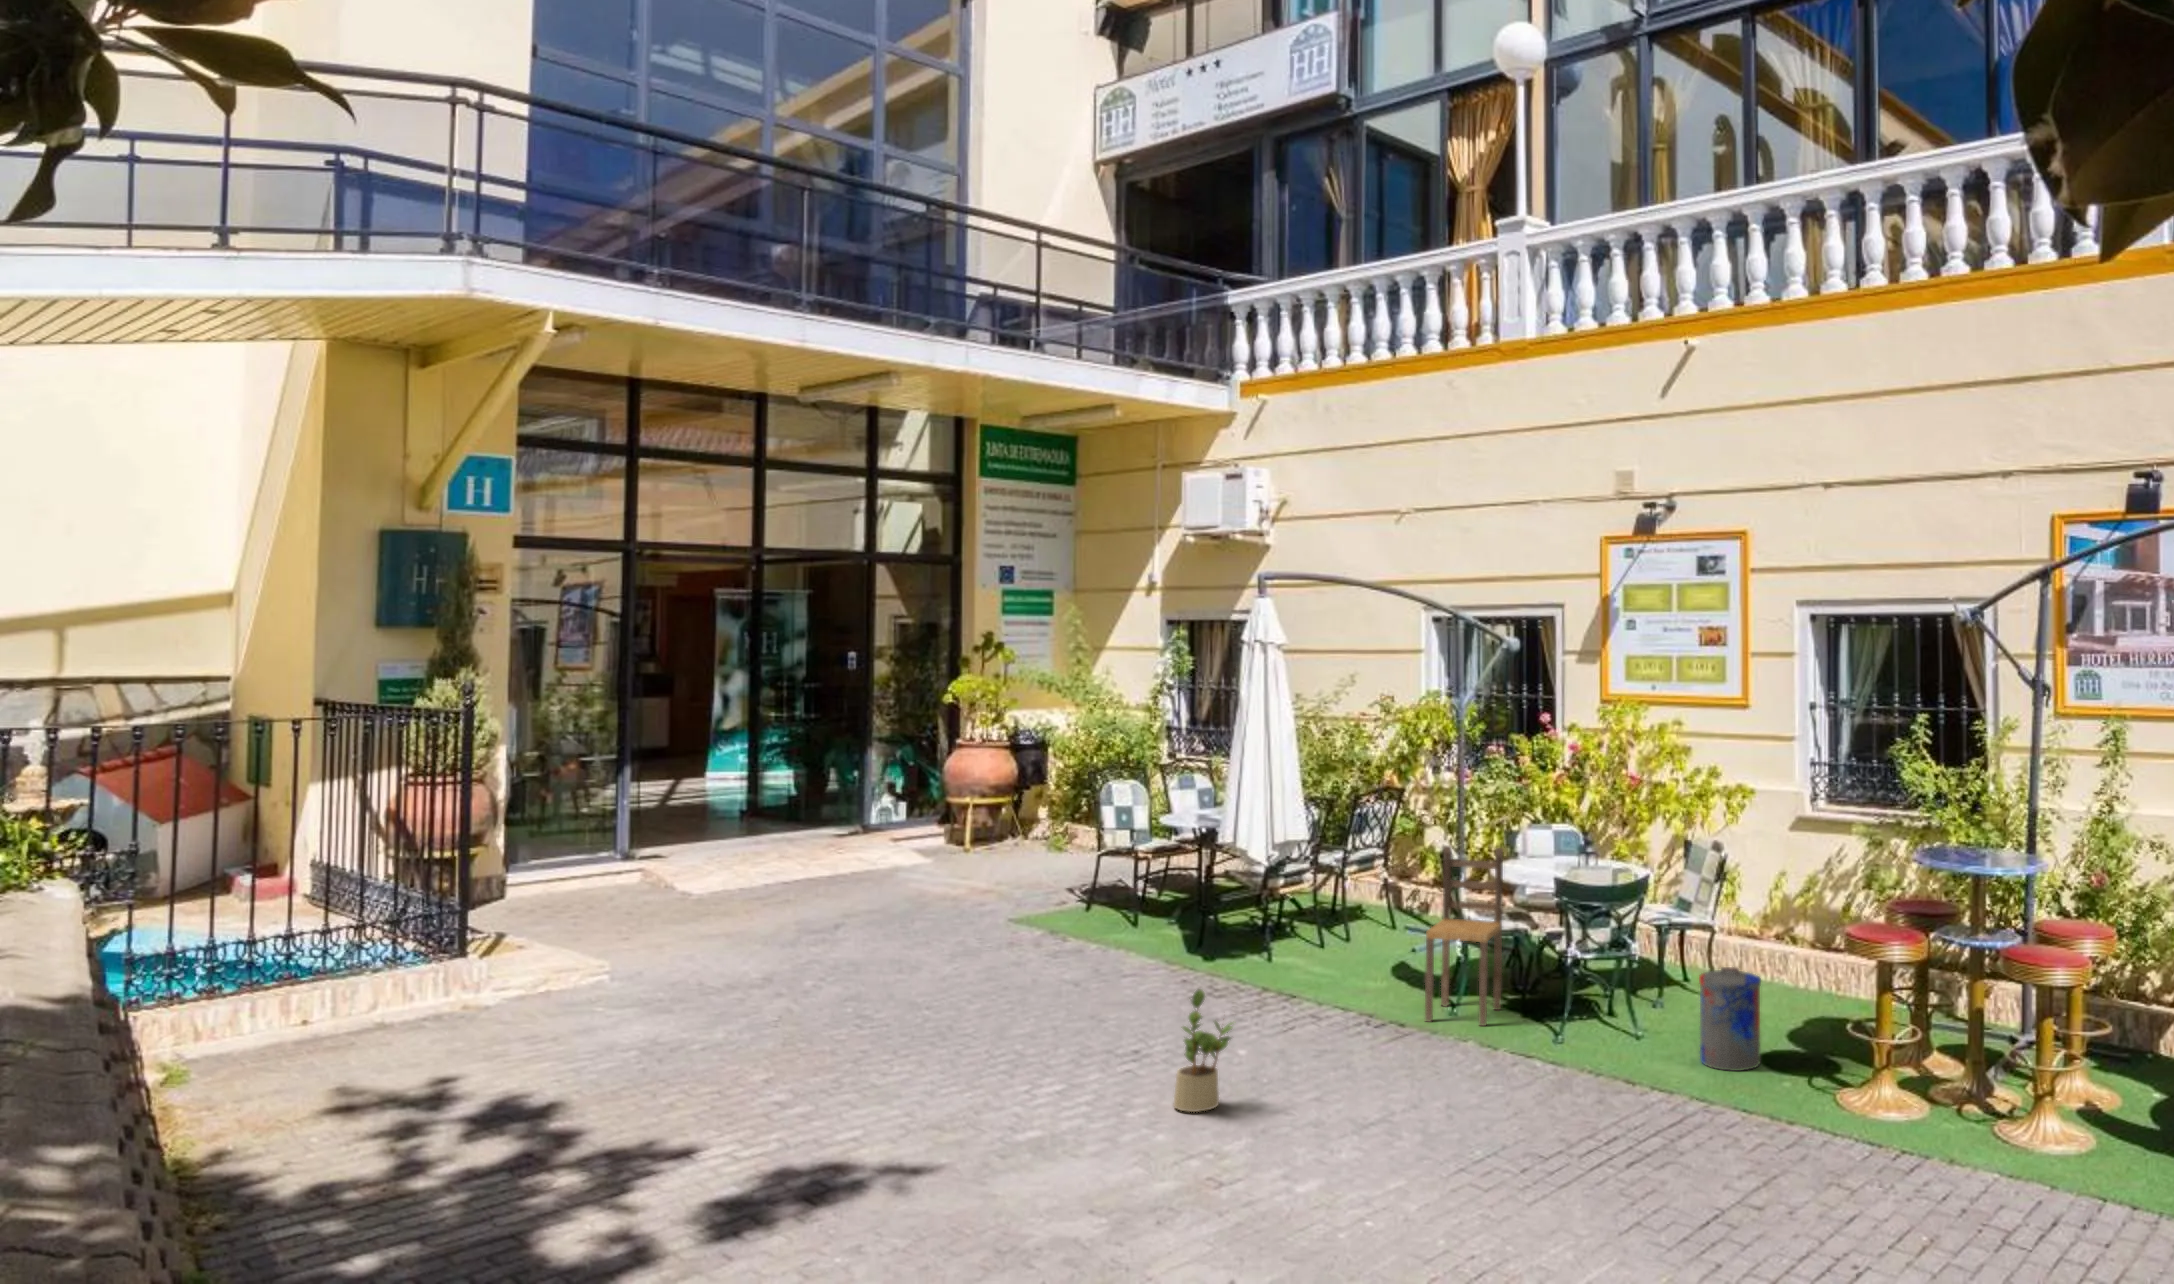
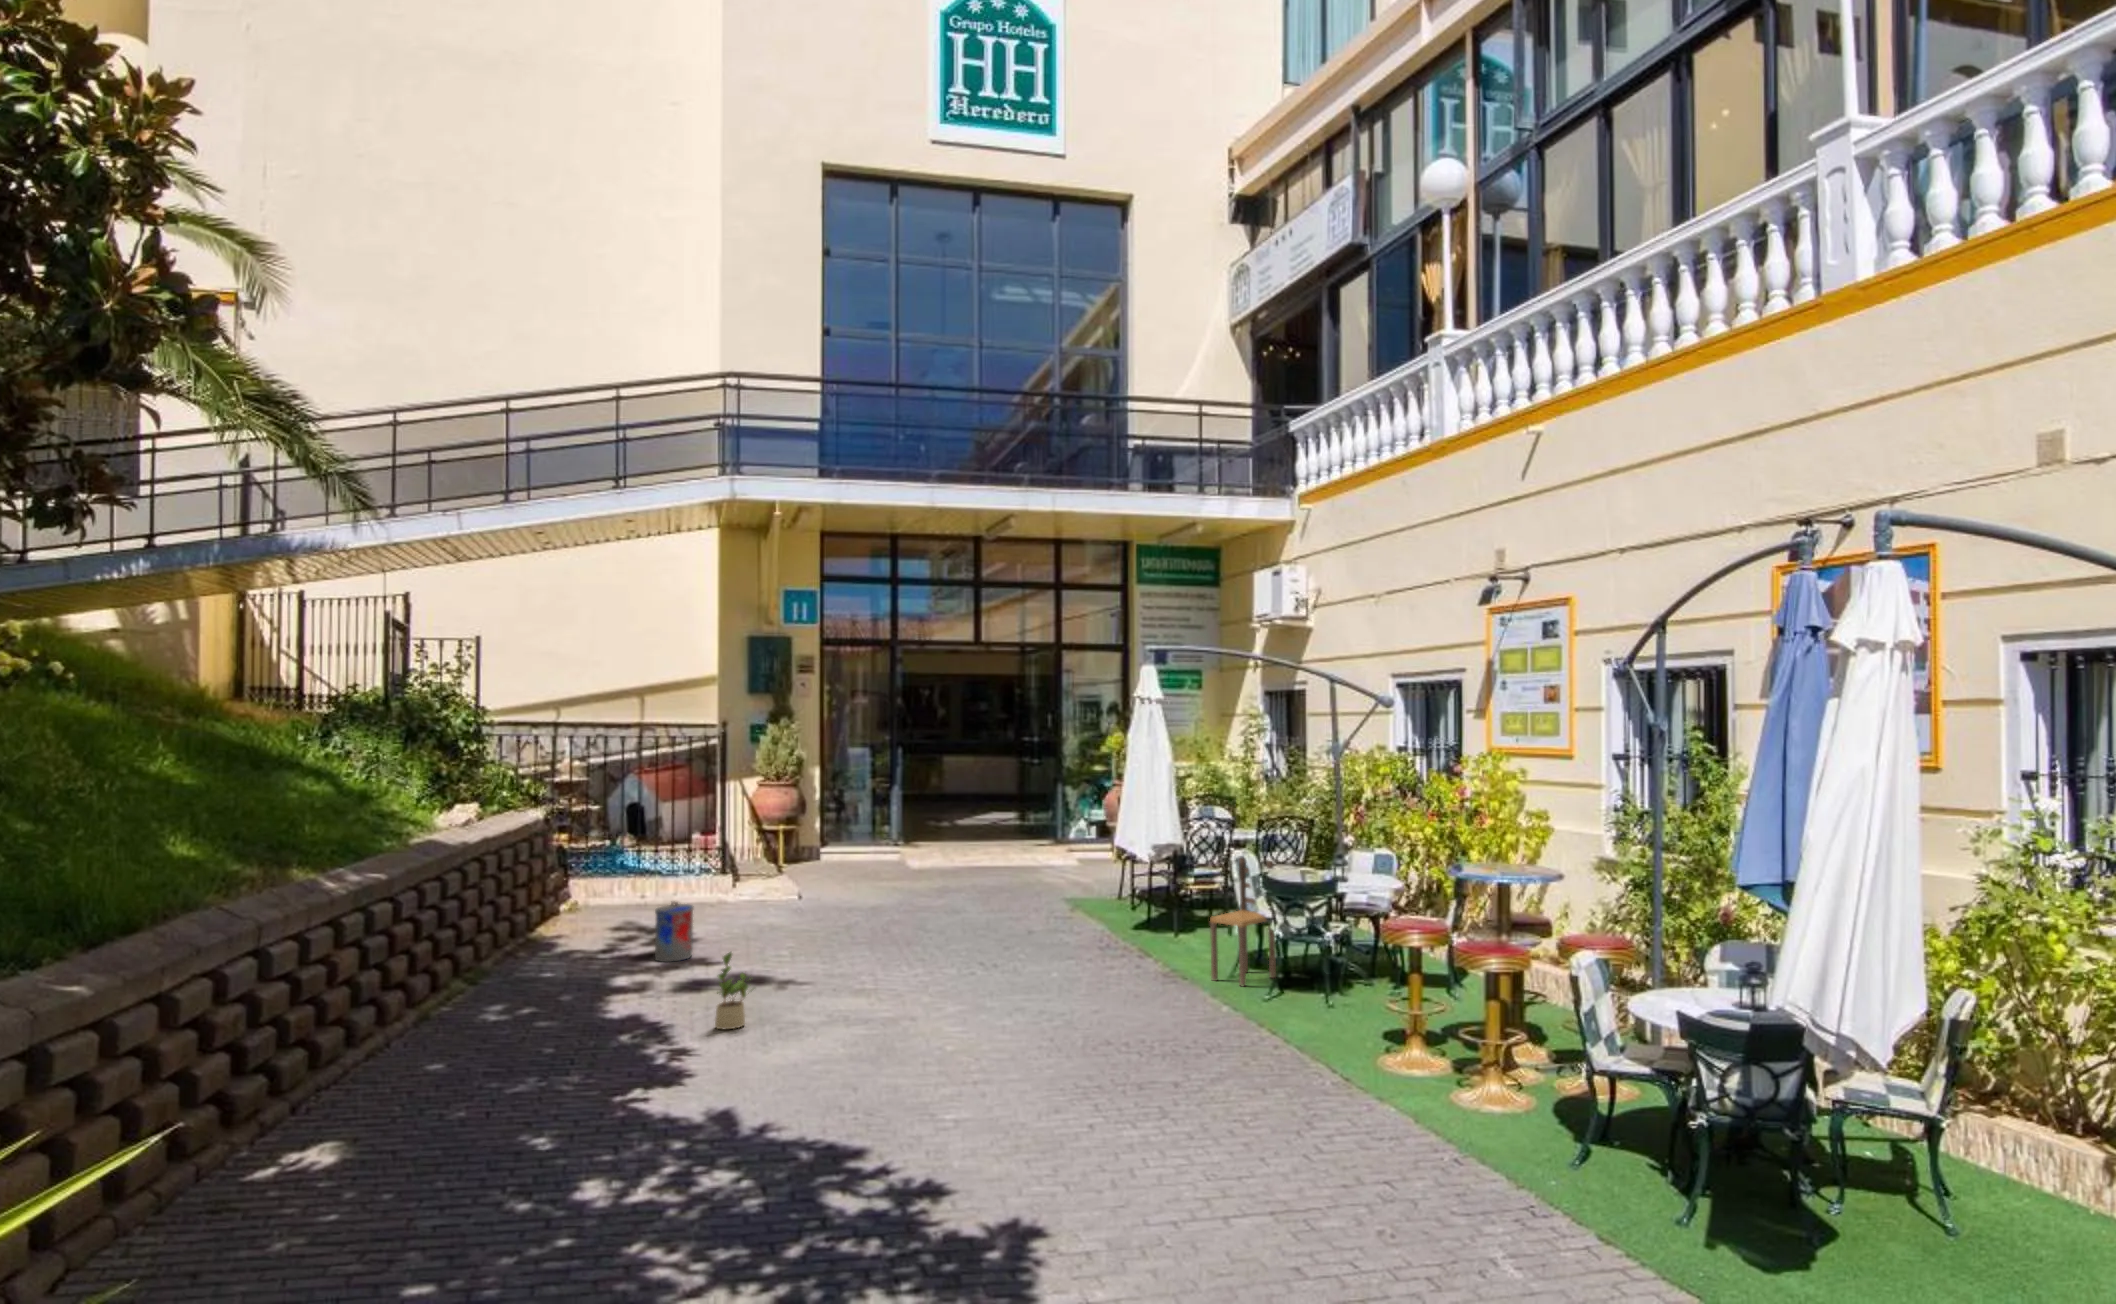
trash can: present [1699,967,1761,1071] -> present [655,902,694,962]
potted plant: present [1174,989,1232,1112] -> present [715,952,748,1029]

